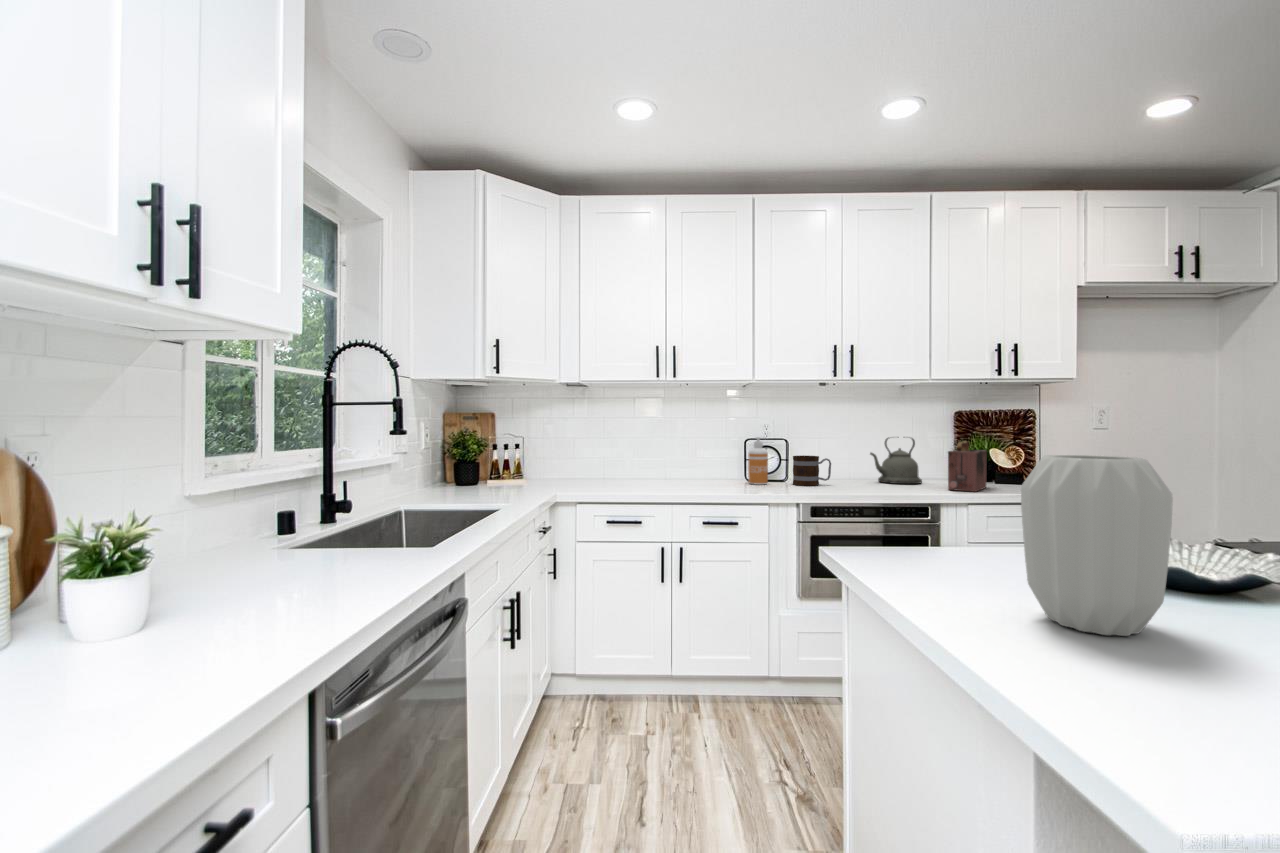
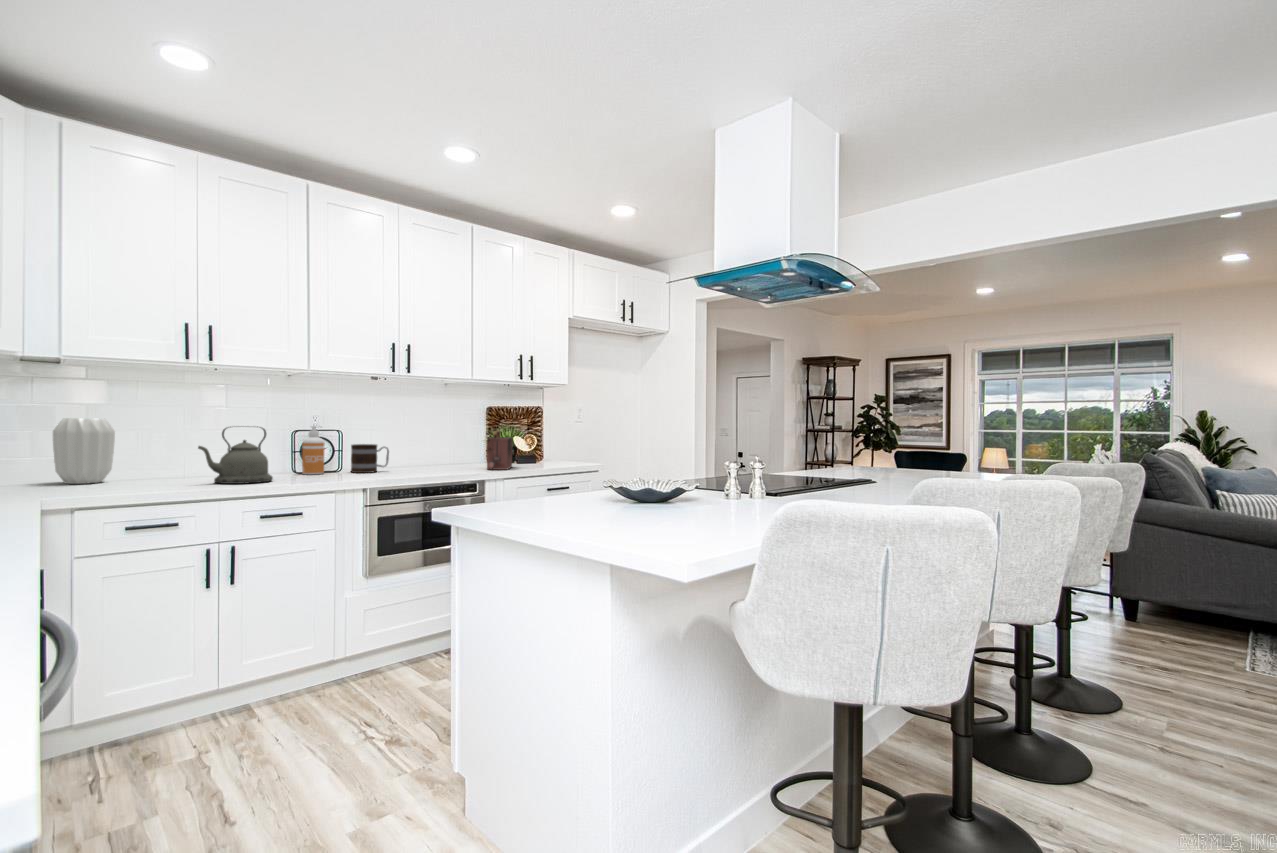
kettle: present [870,438,922,484] -> present [198,426,273,484]
vase: present [1021,455,1173,636] -> present [53,418,115,484]

